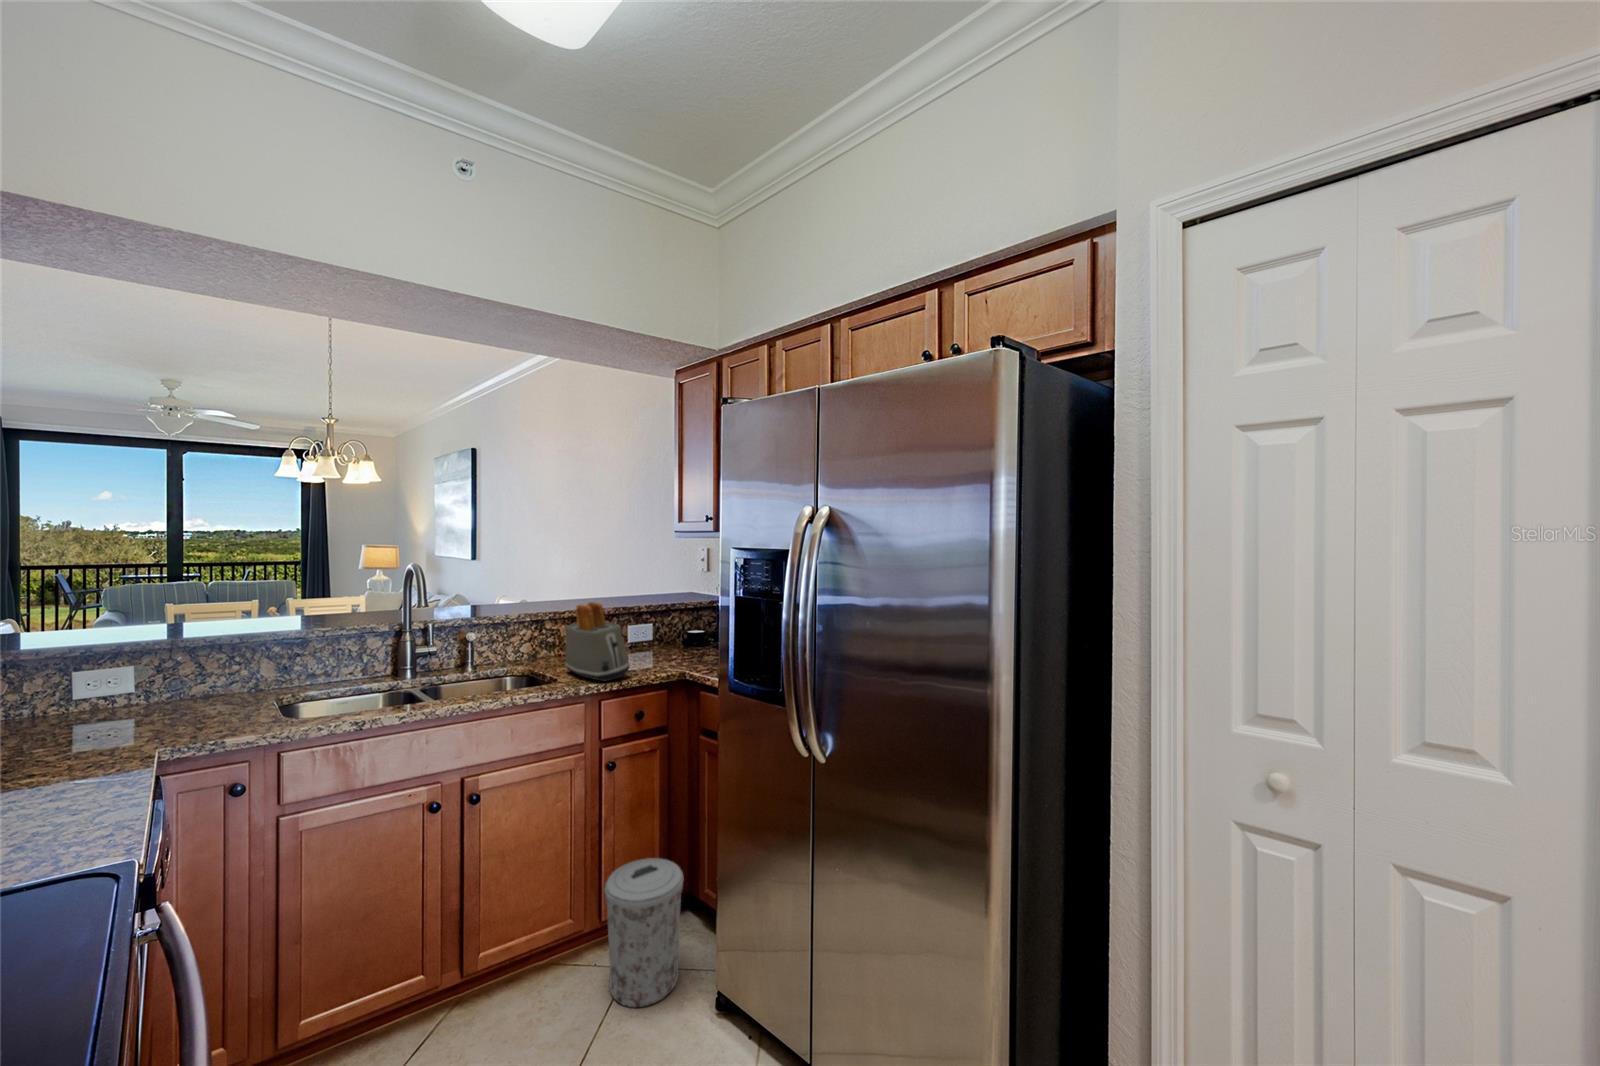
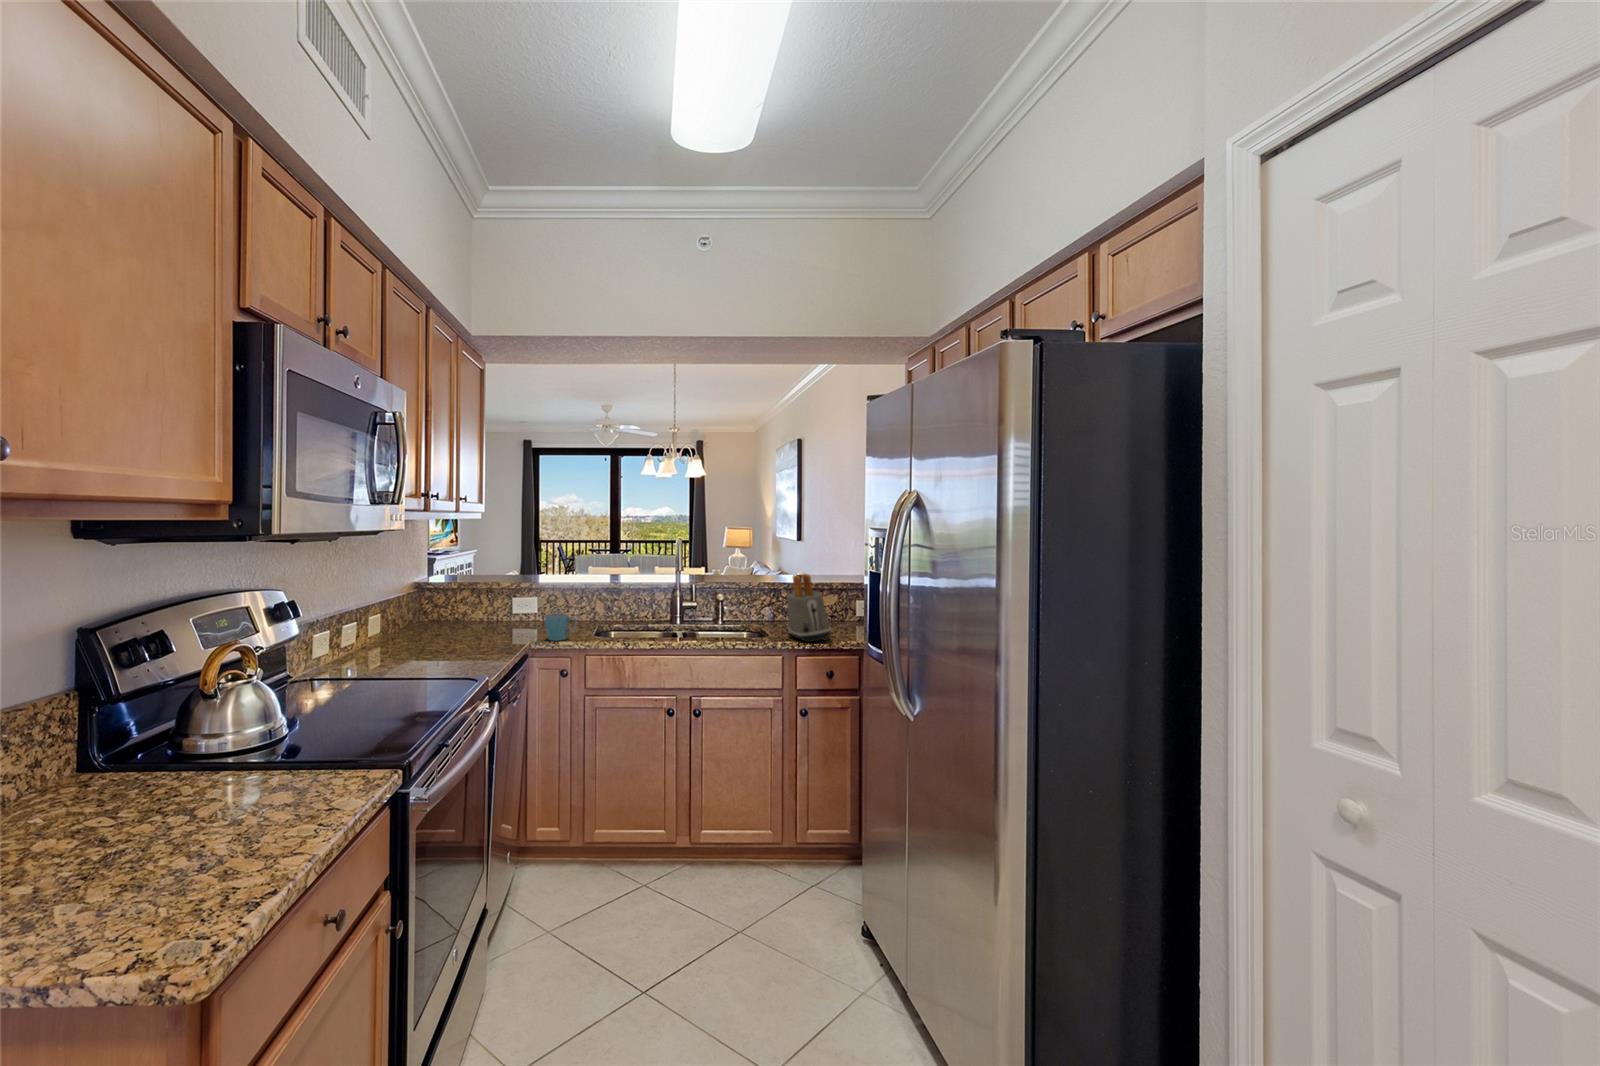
mug: none [181,691,250,740] -> present [545,613,577,641]
trash can: present [604,858,683,1007] -> none [782,796,848,910]

